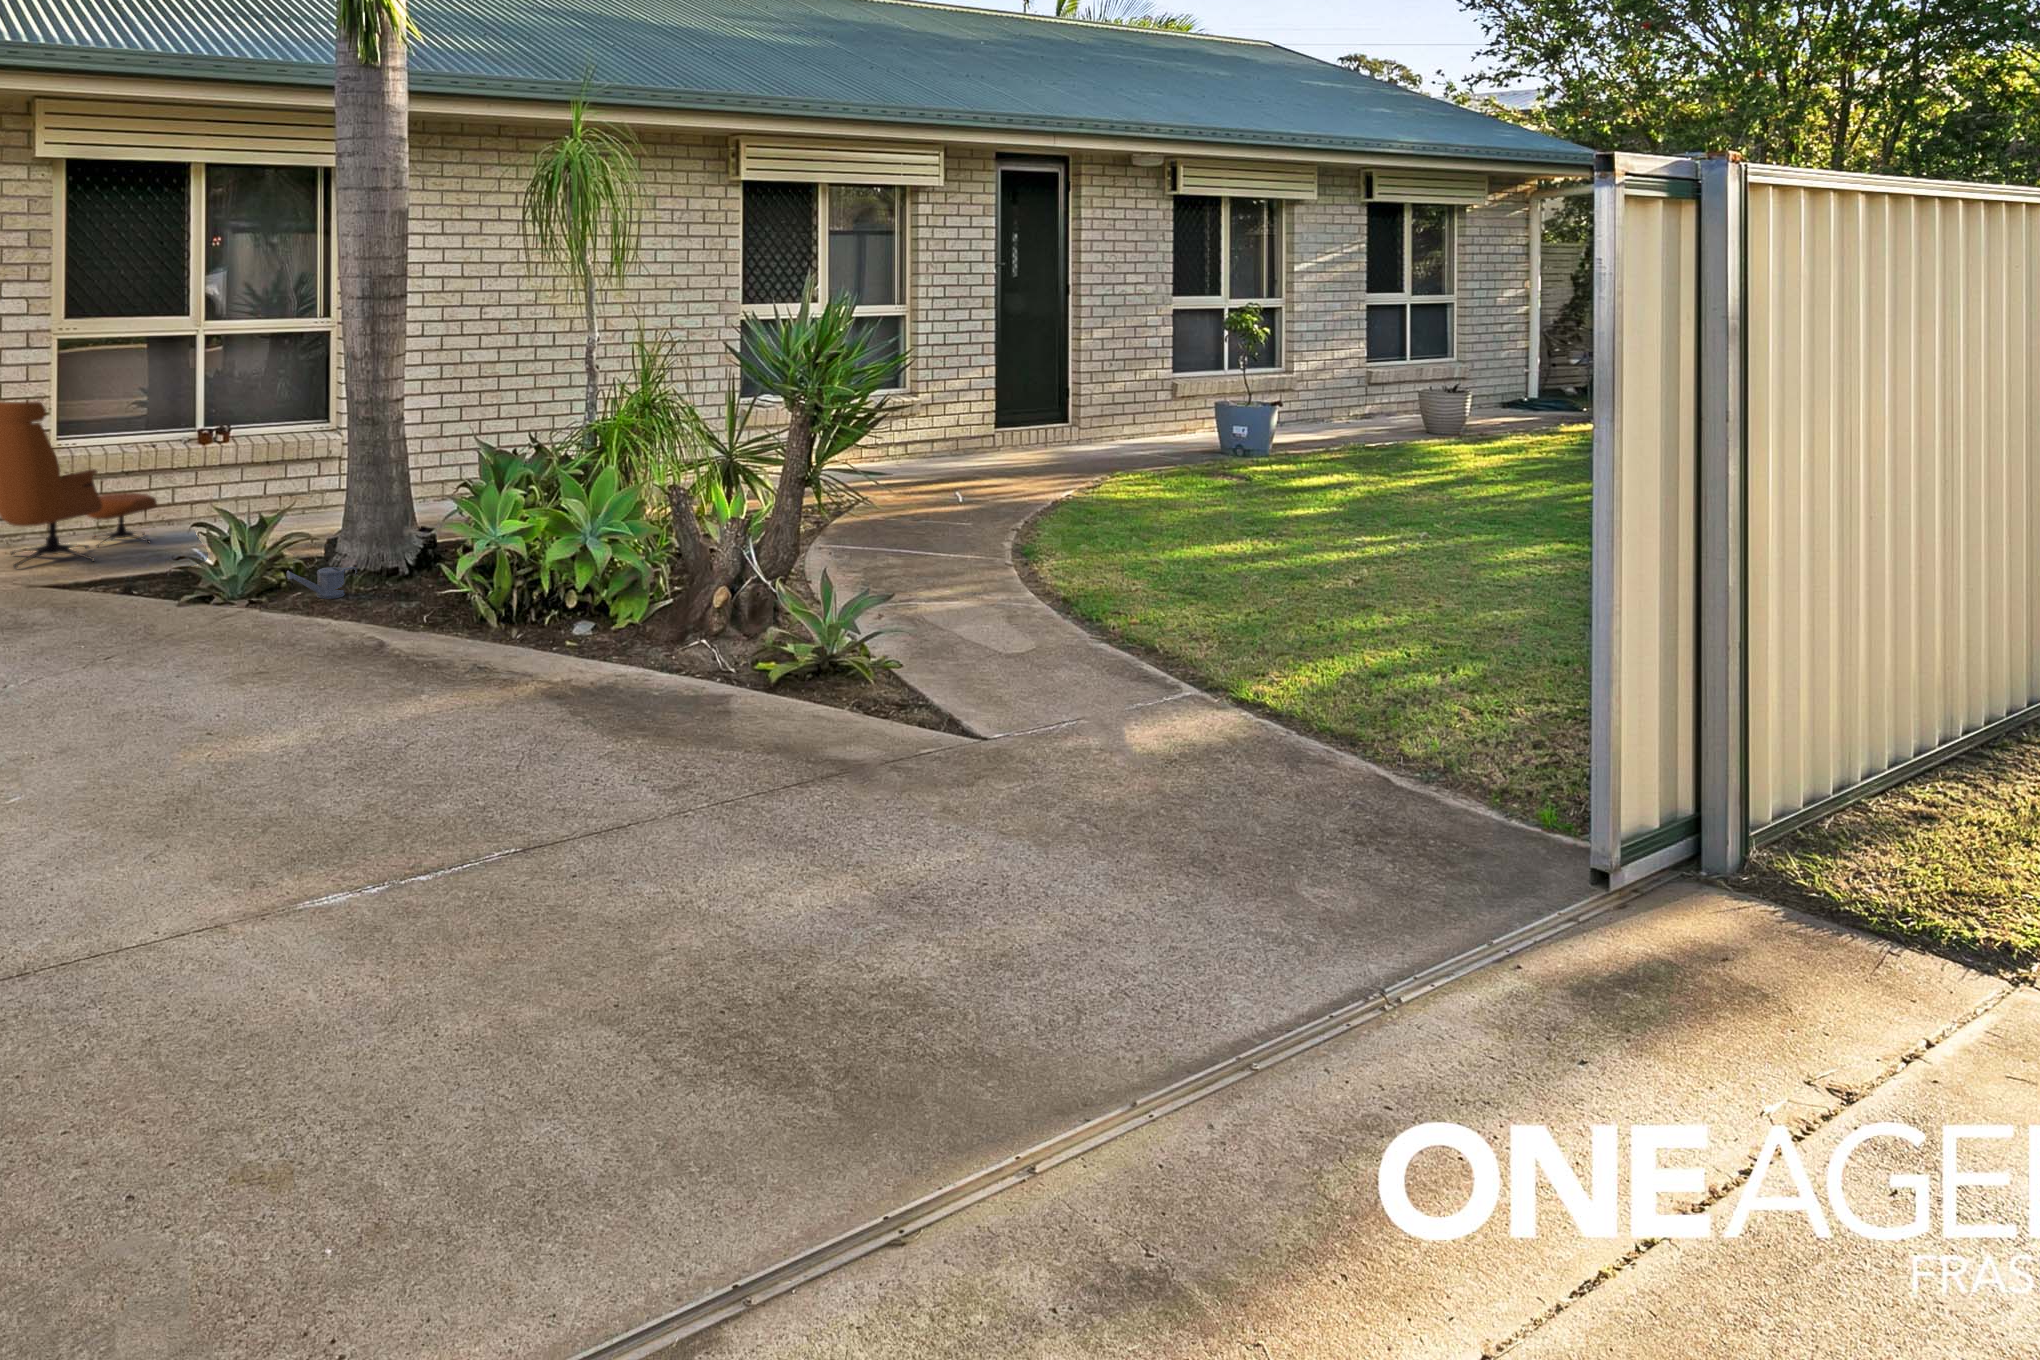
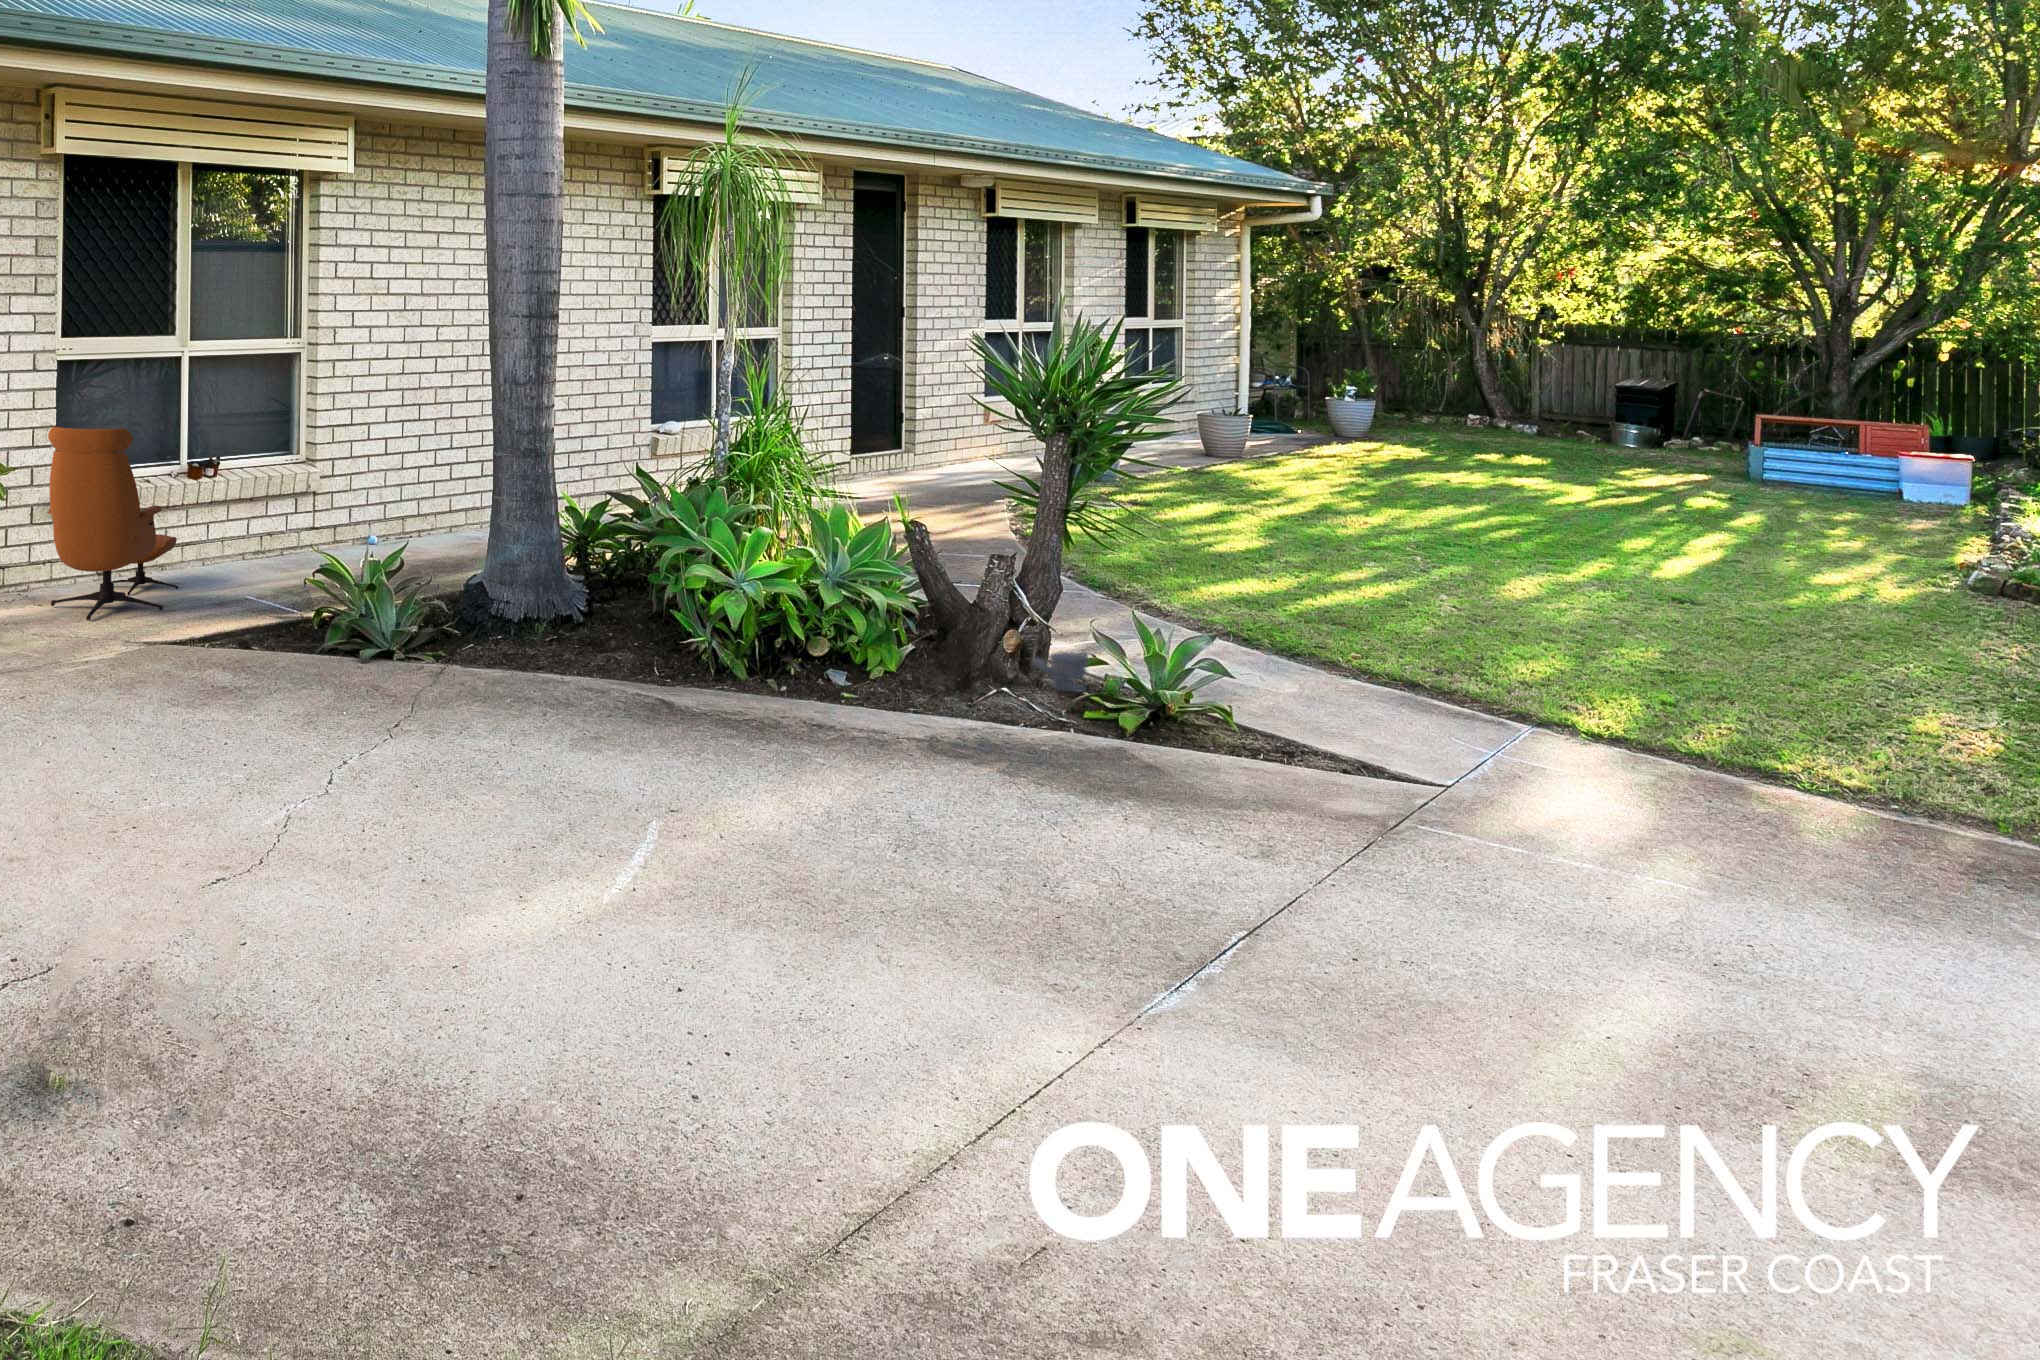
watering can: present [287,567,357,599] -> present [1033,652,1088,693]

